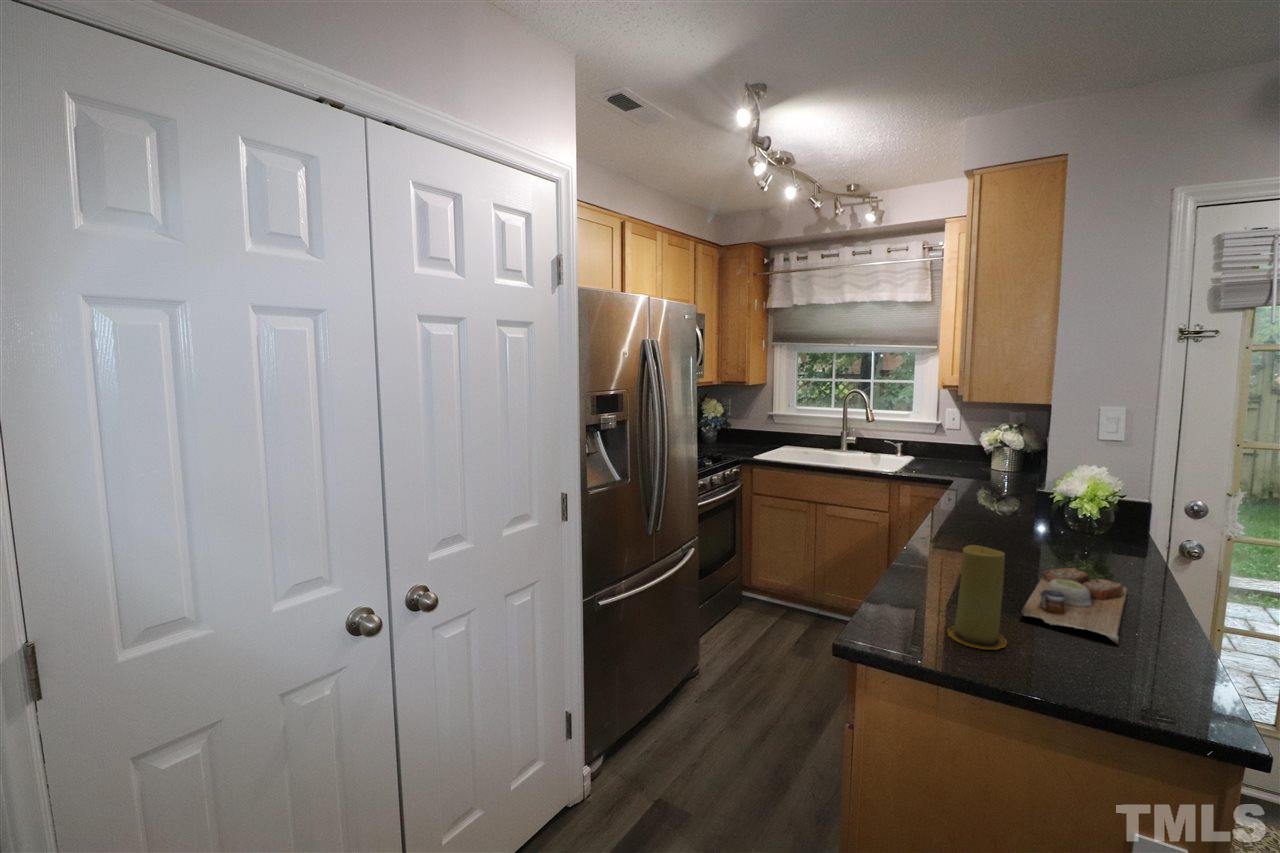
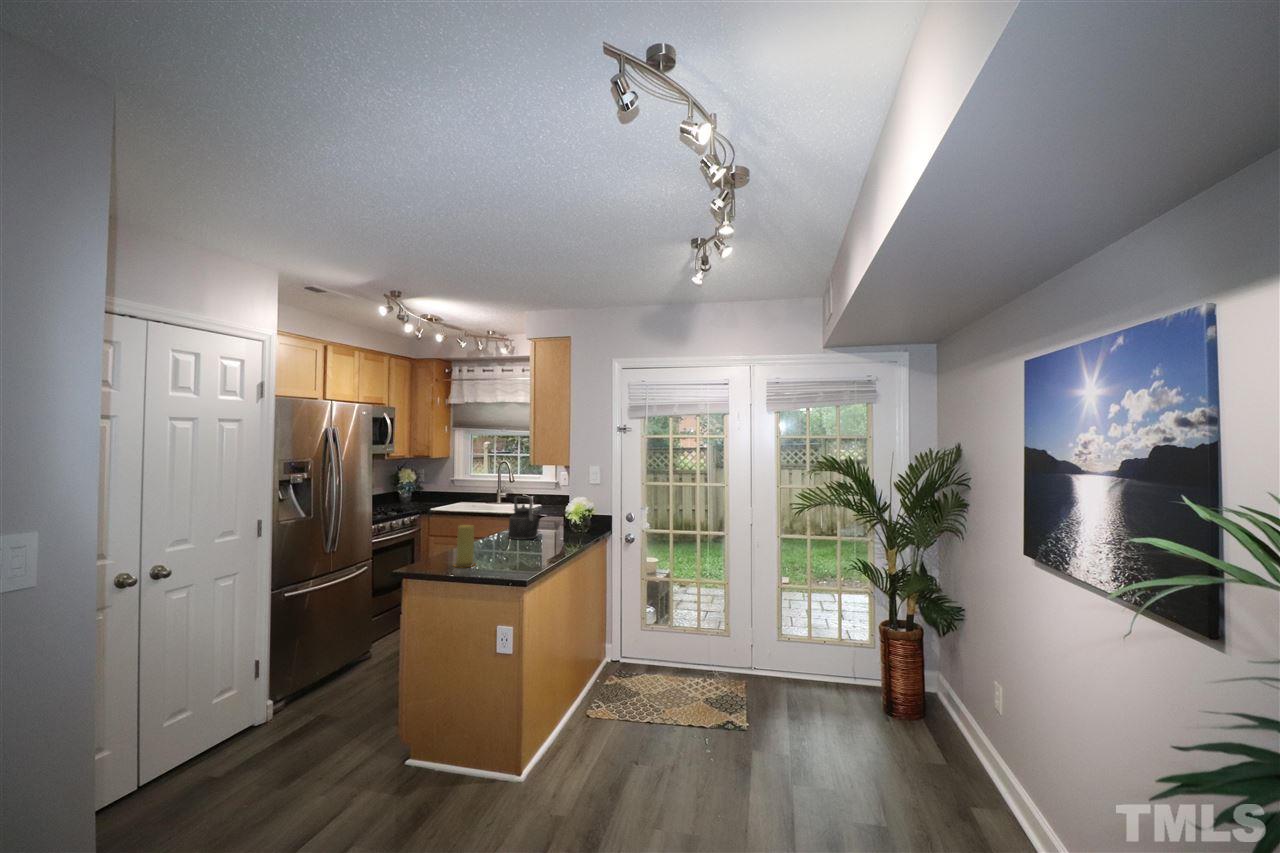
kettle: none [956,461,1047,548] -> present [509,497,541,540]
cutting board: present [1020,568,1127,644] -> none [492,541,556,562]

